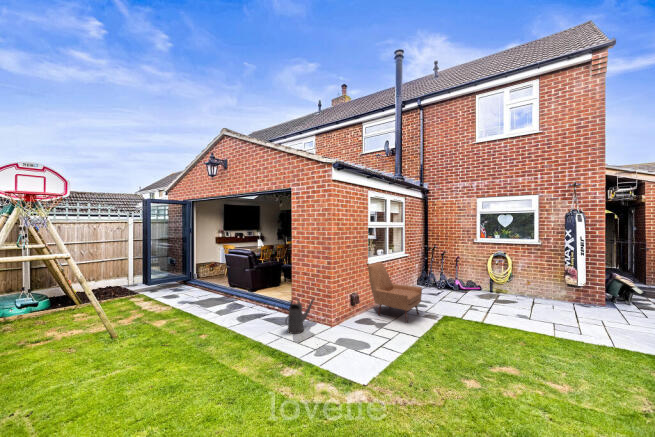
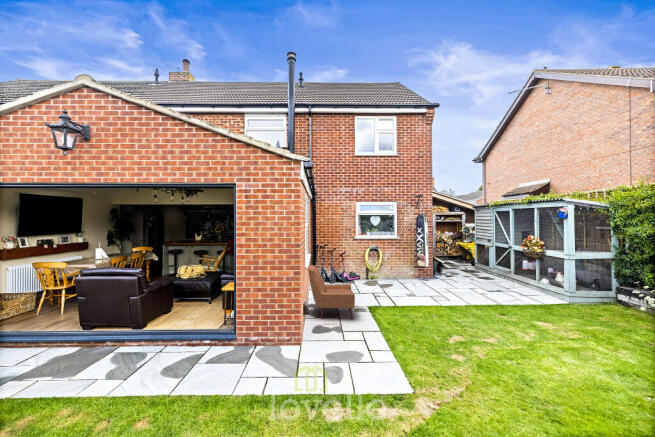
watering can: present [285,299,314,334] -> none [258,317,278,367]

